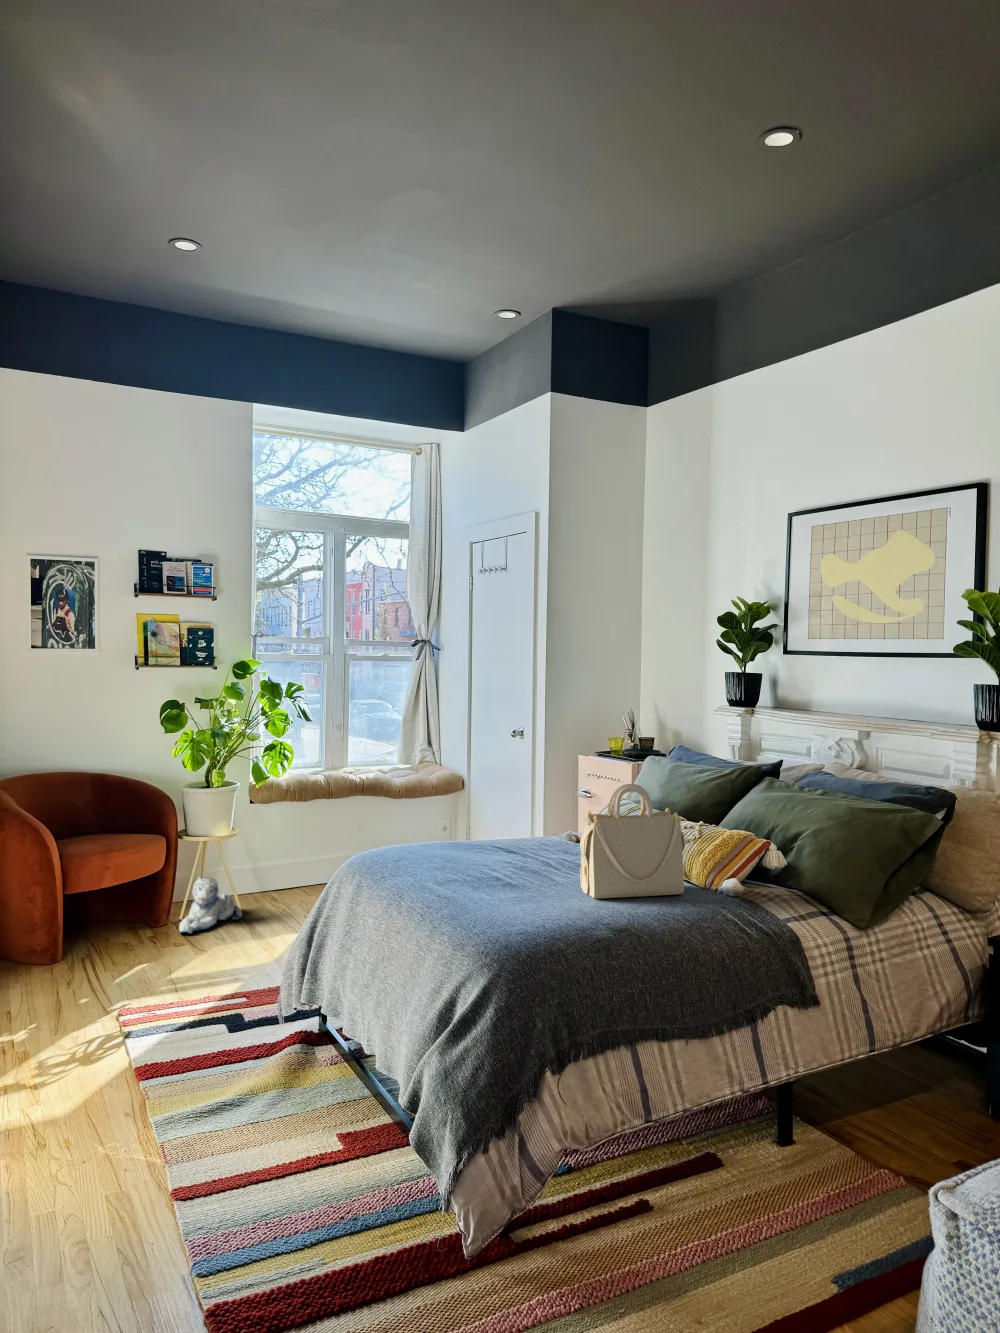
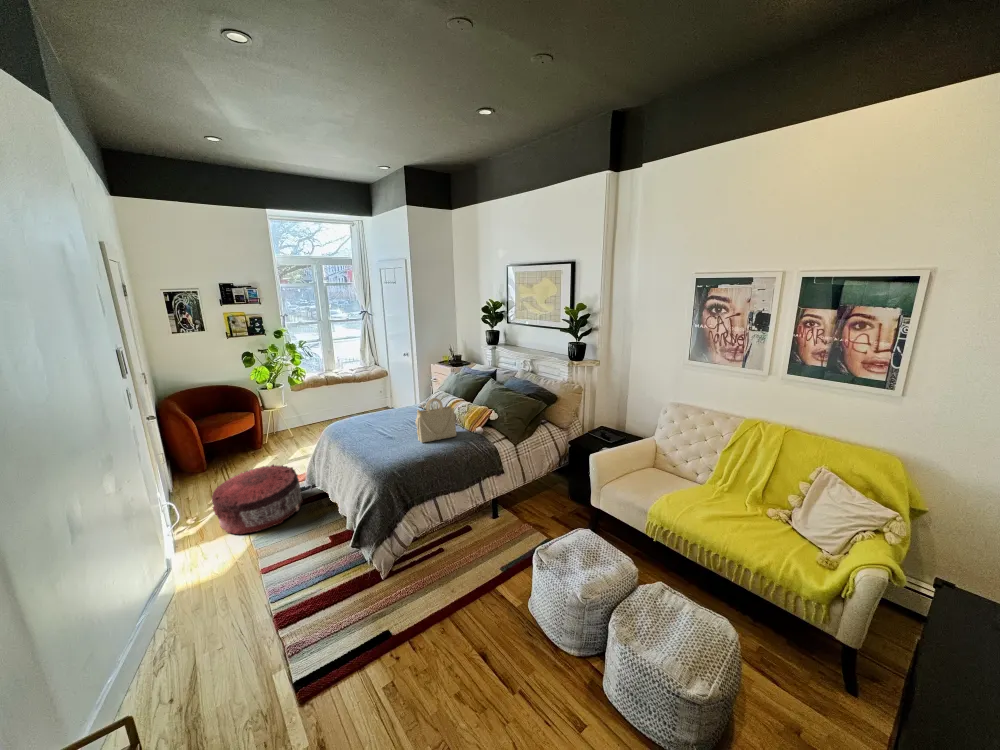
plush toy: present [179,877,242,933] -> none [266,427,296,452]
pouf: none [69,943,270,1101] -> present [212,465,304,534]

